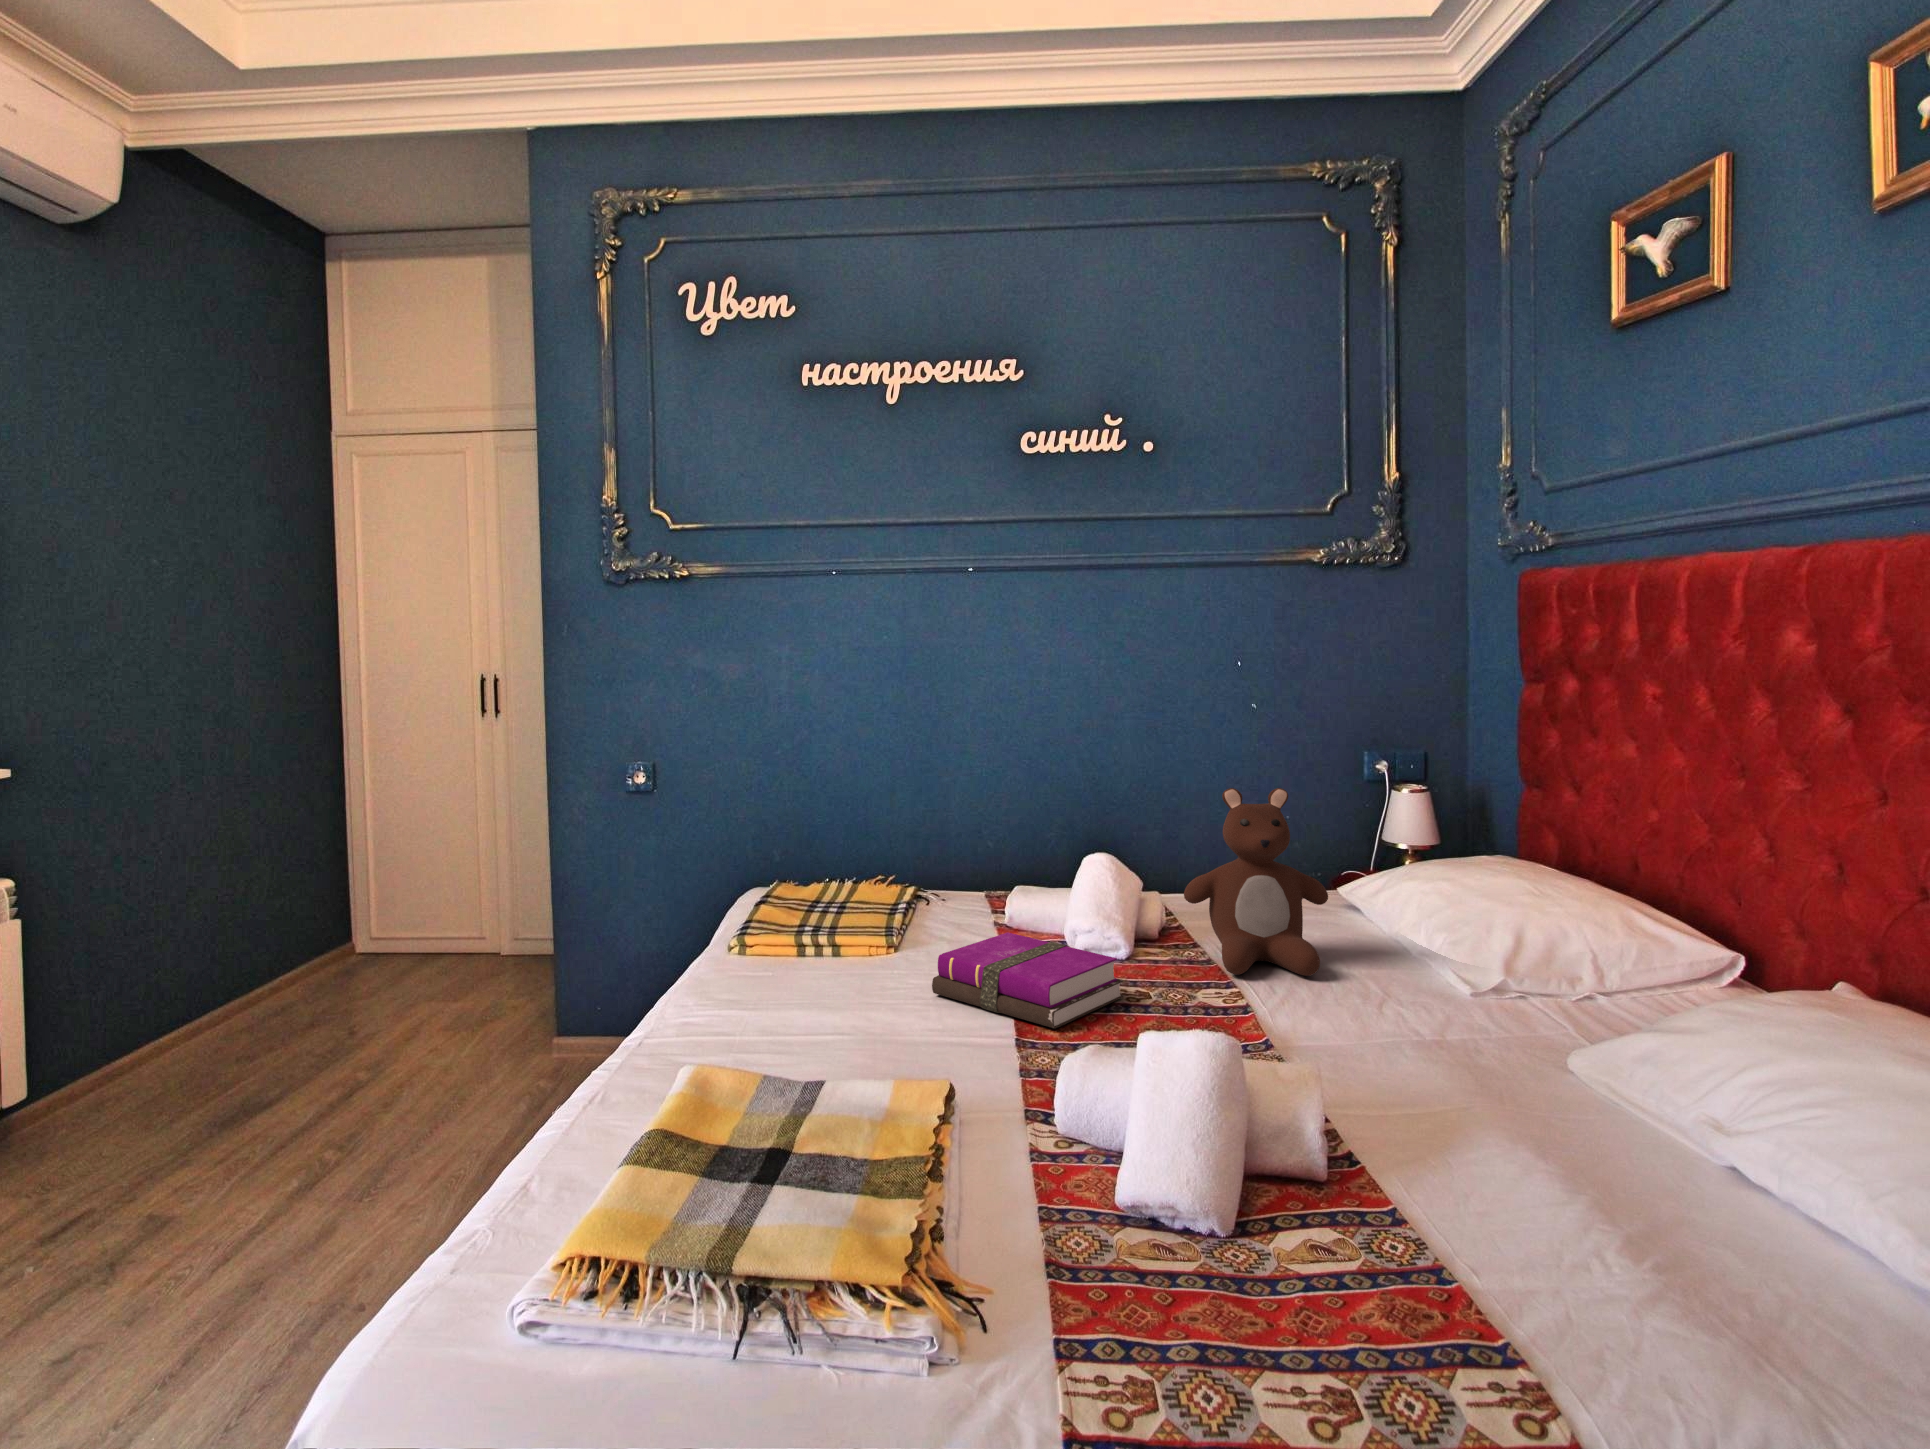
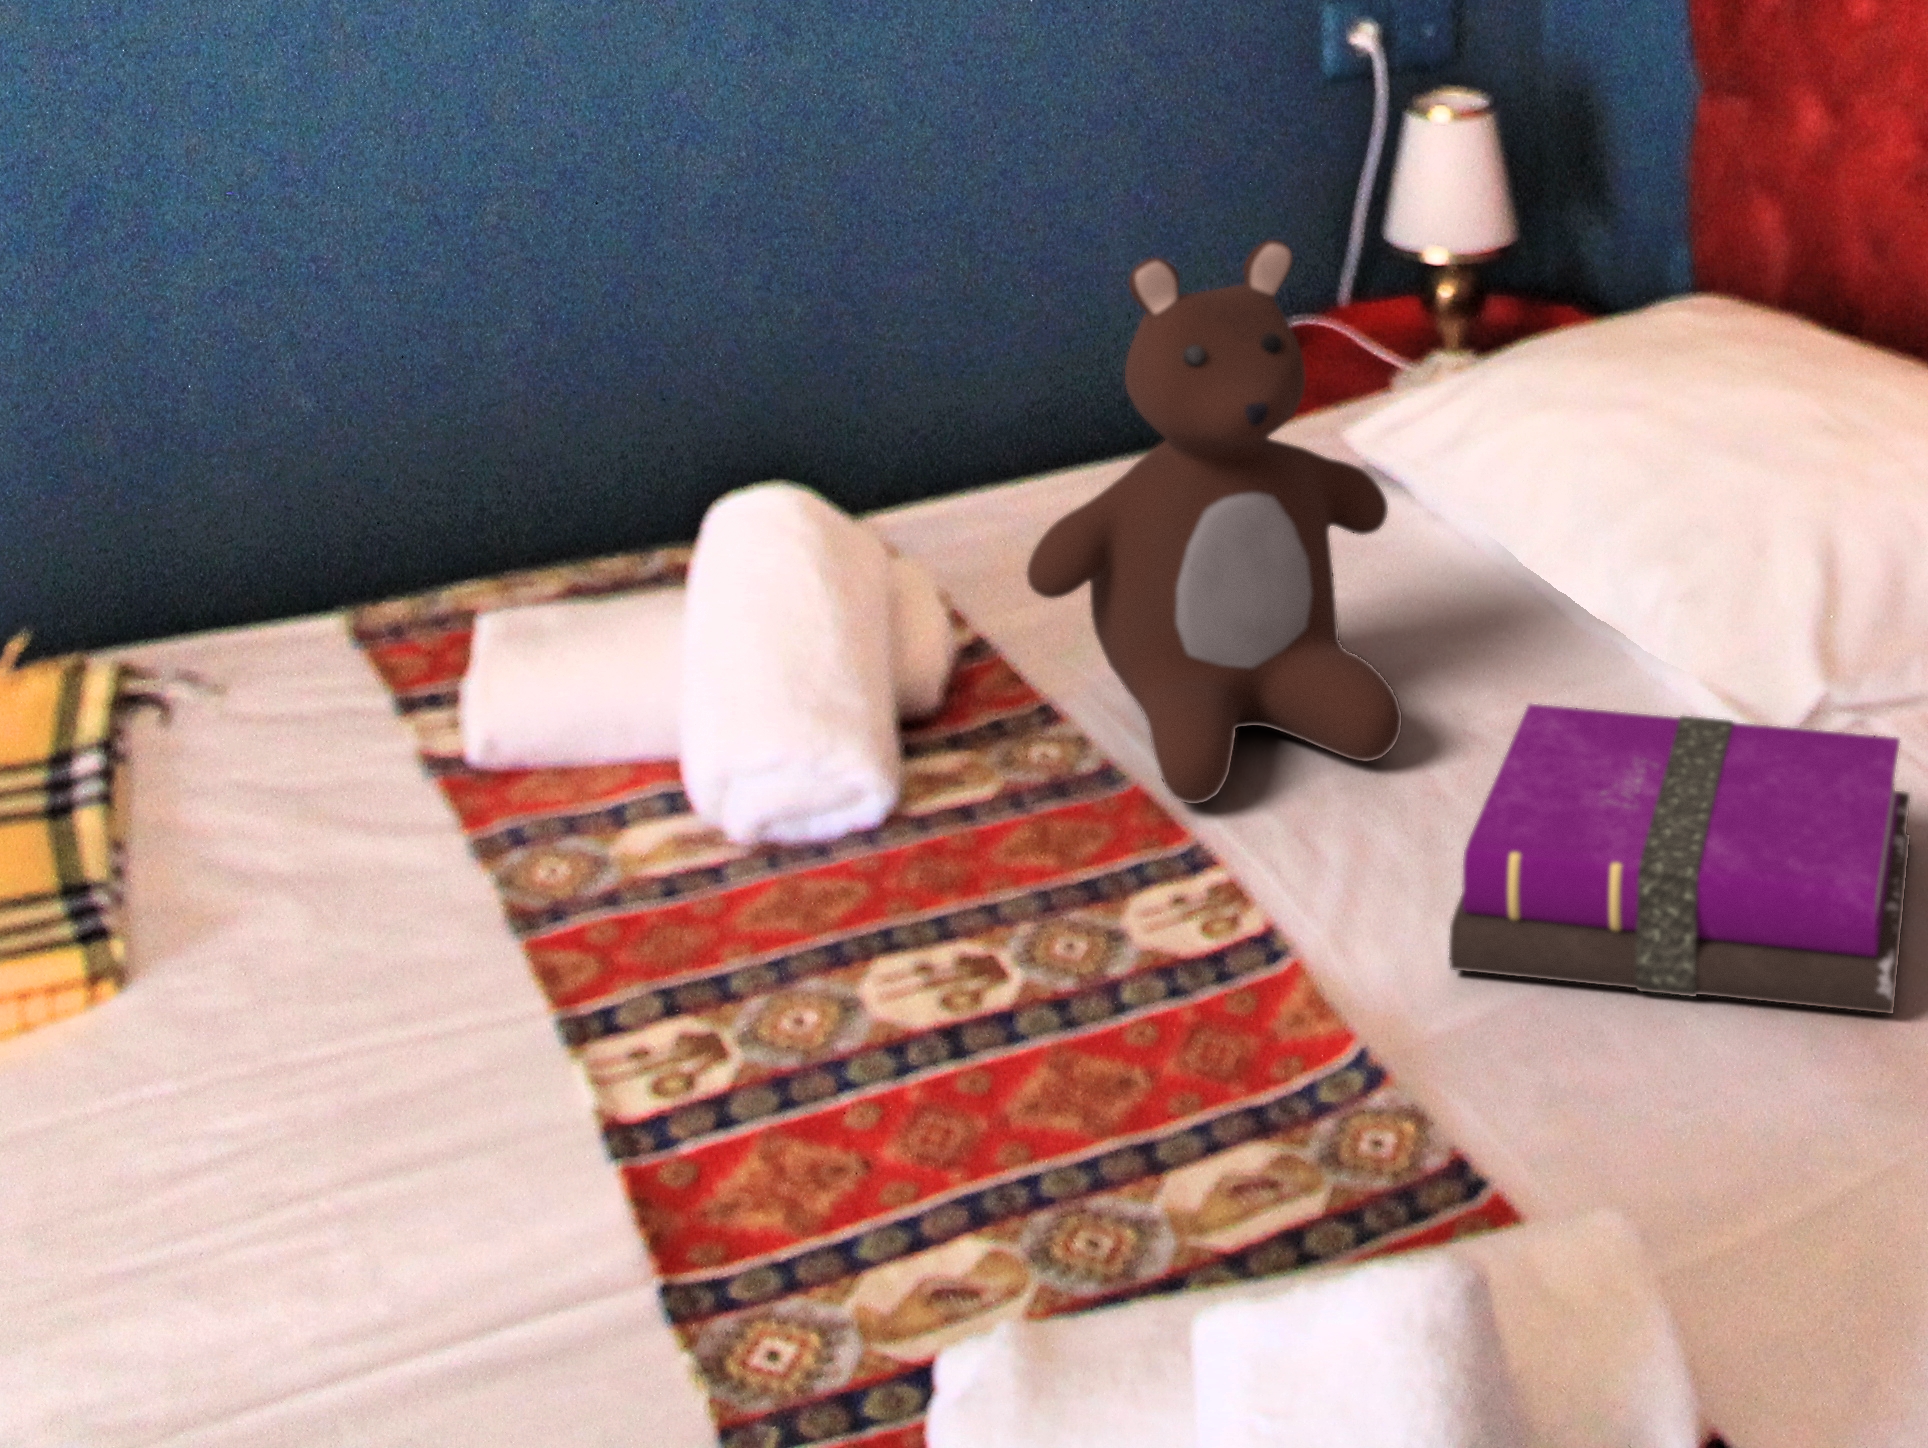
notebook: present [932,932,1123,1028] -> present [1449,704,1910,1013]

